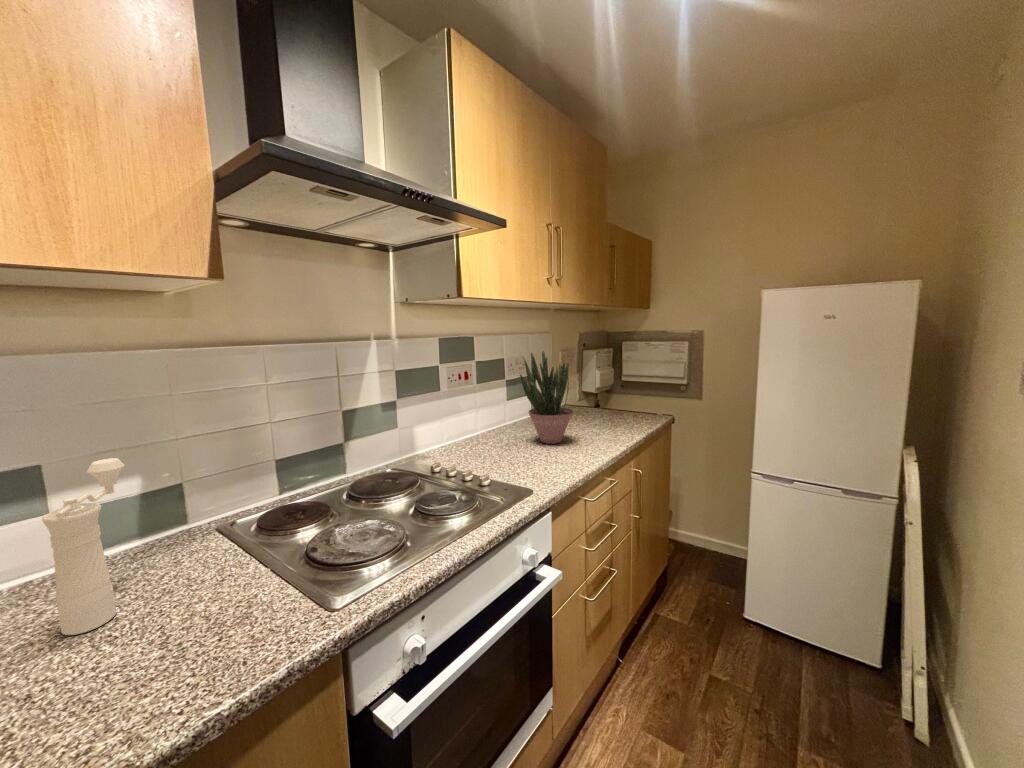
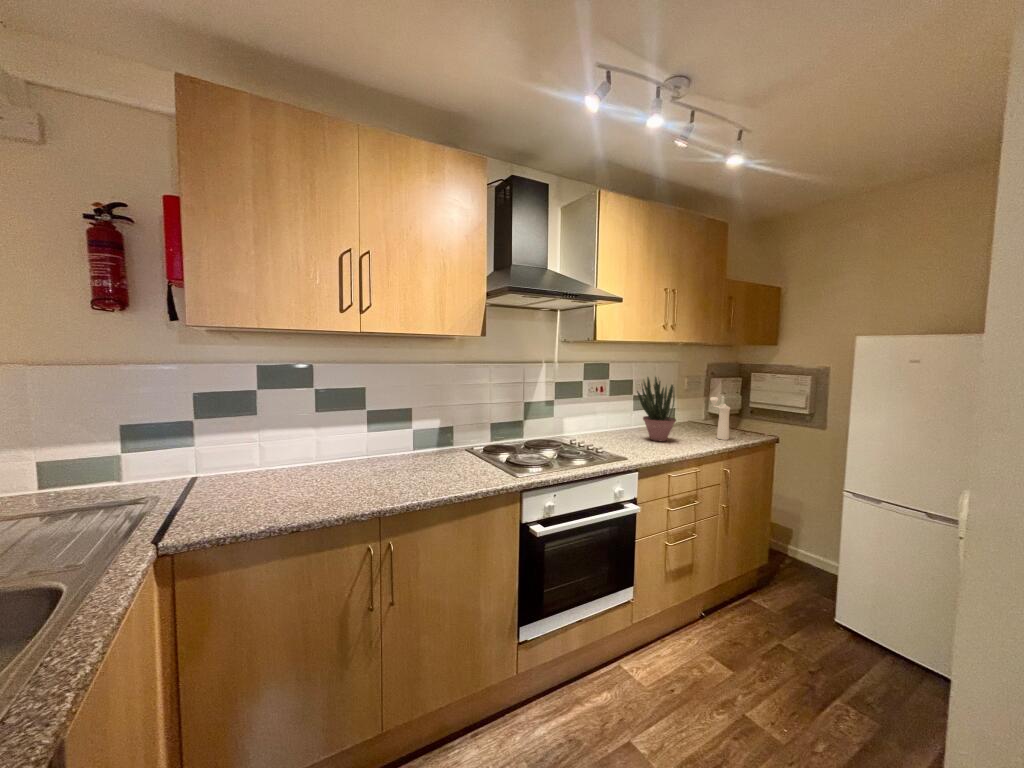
pepper mill: present [42,458,125,635] -> present [710,397,730,440]

